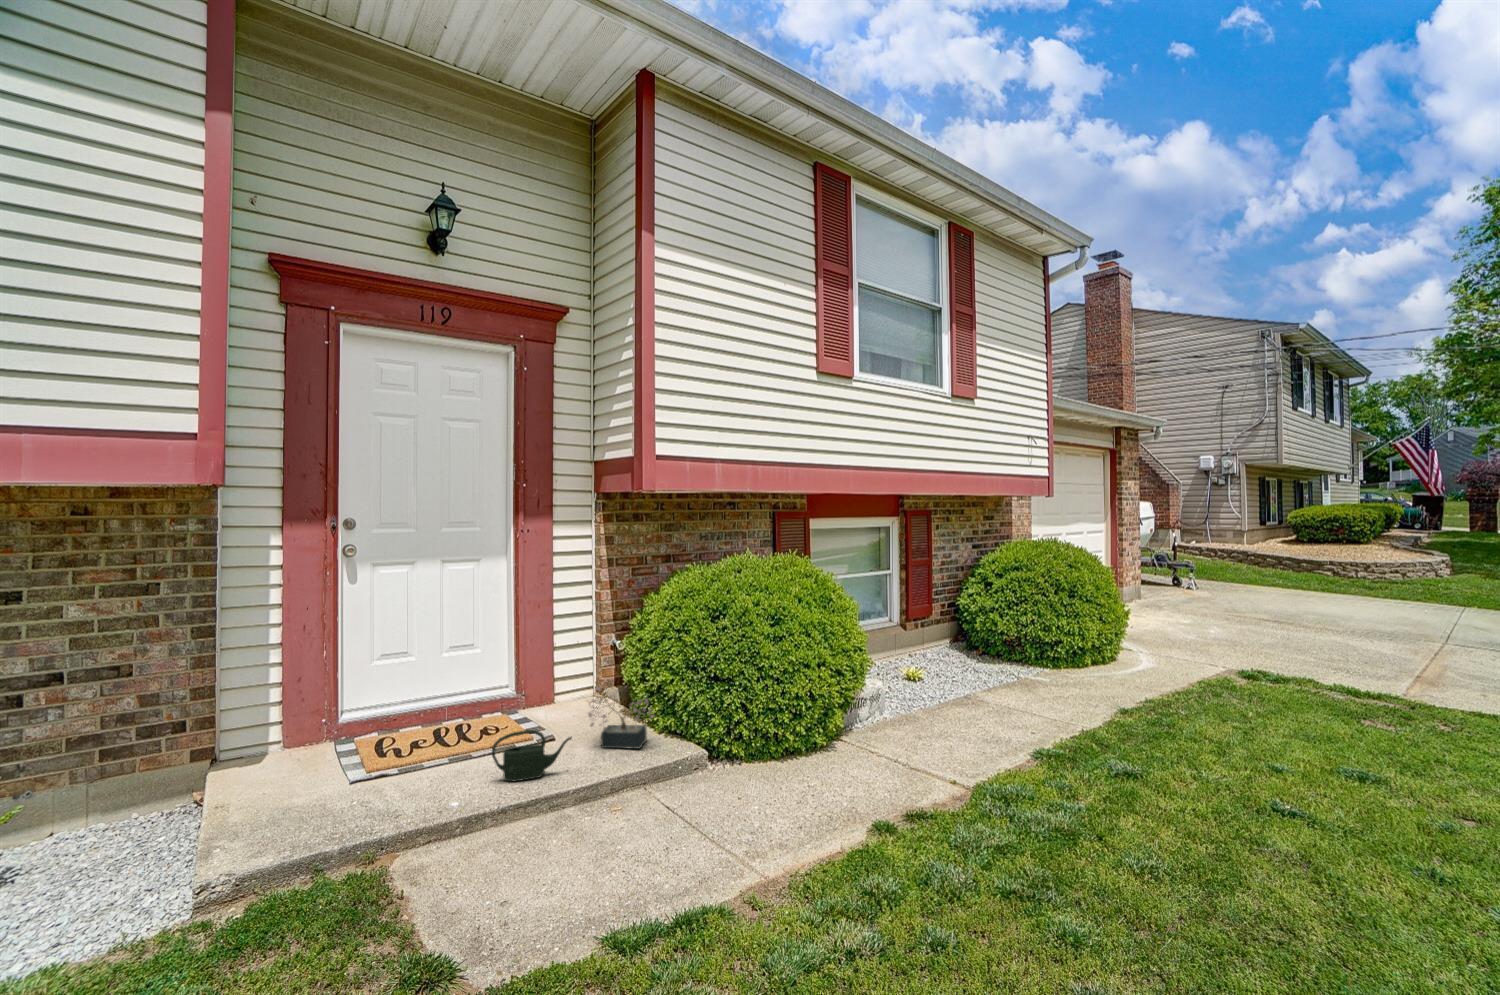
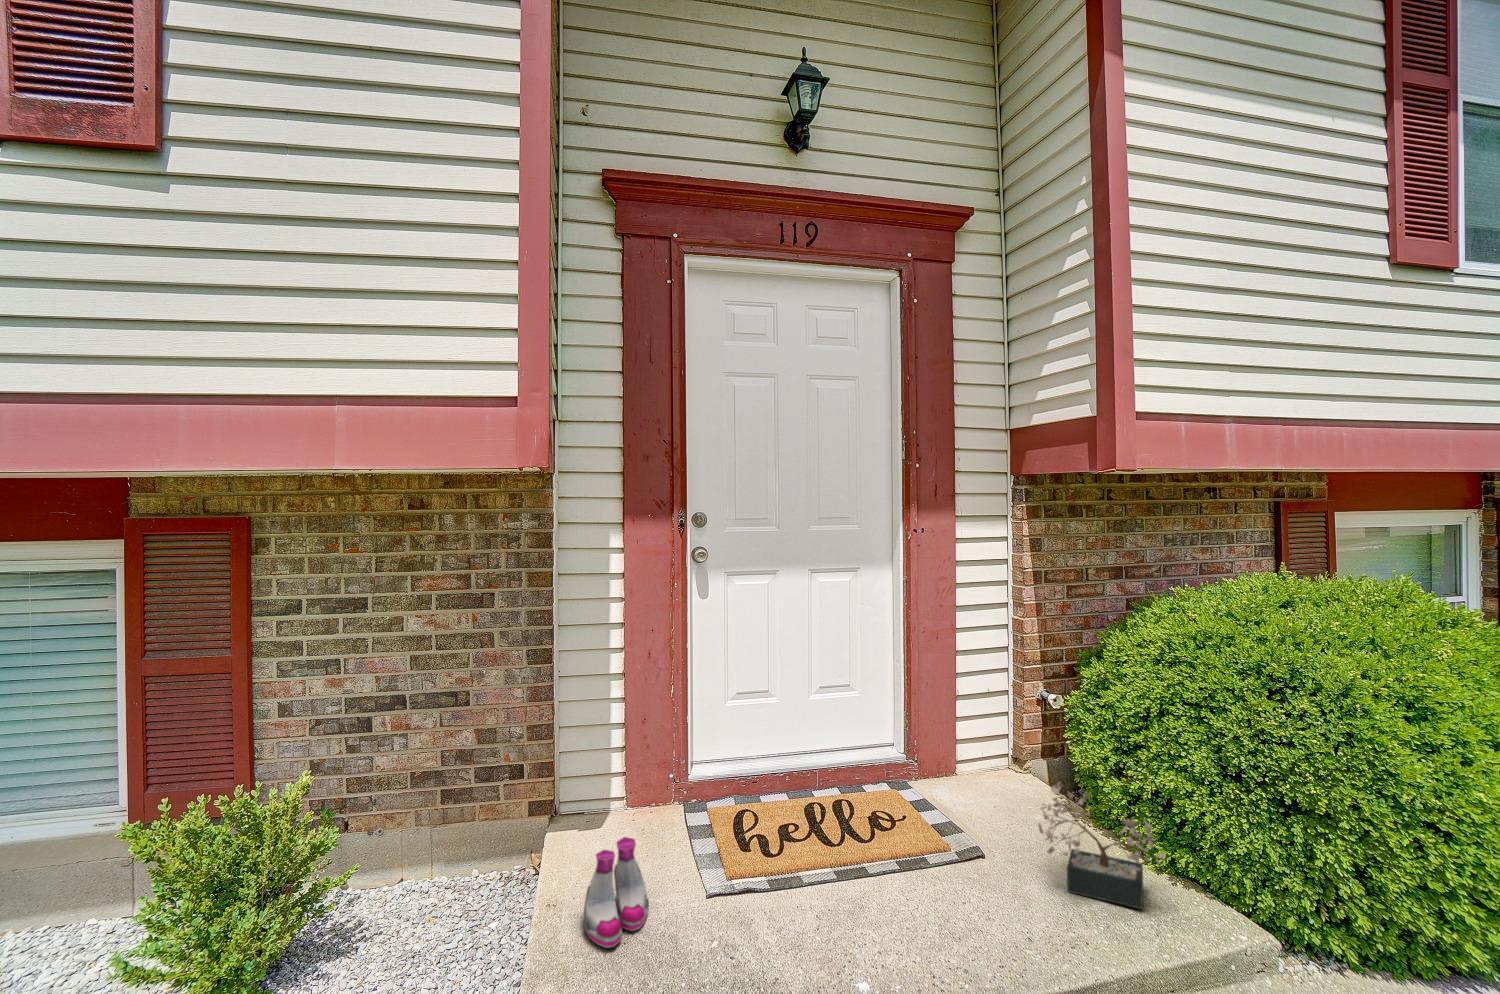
watering can: present [492,730,572,781] -> none [908,862,1037,947]
boots: none [247,748,301,818] -> present [584,837,649,948]

